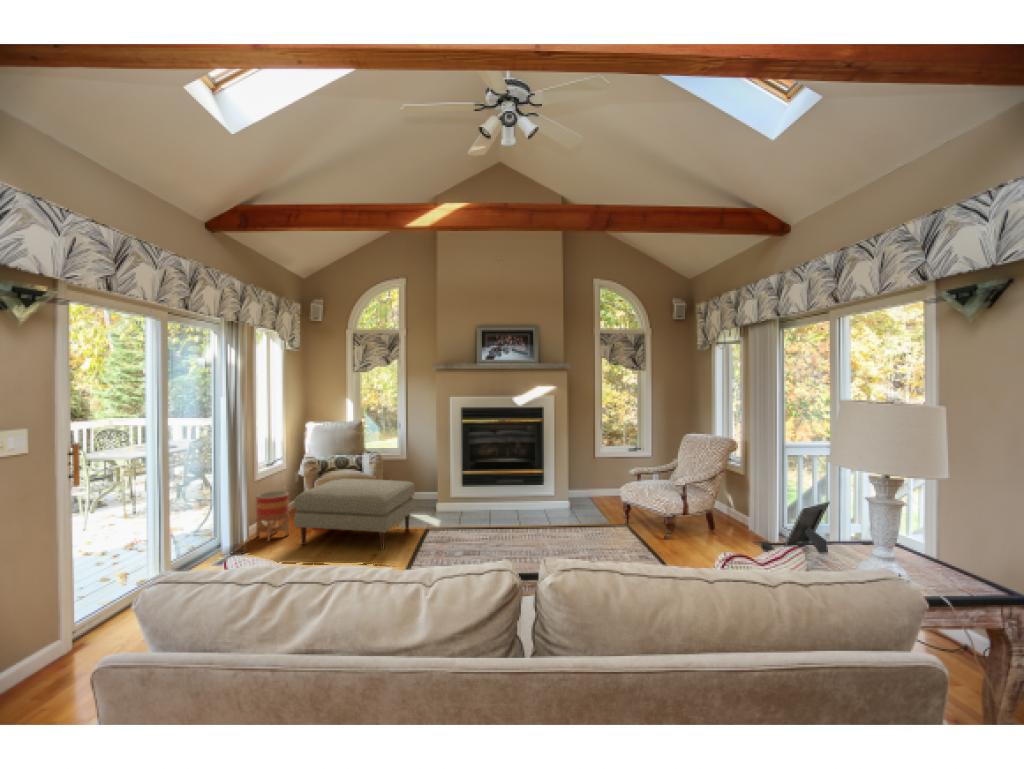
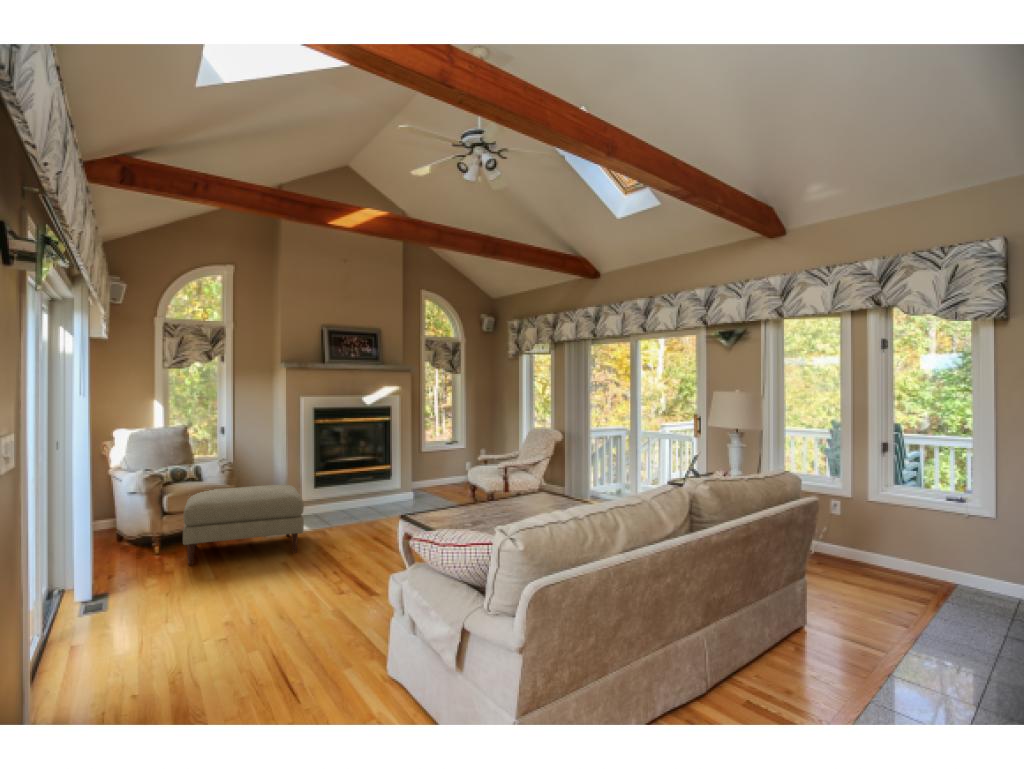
planter: present [256,491,289,541] -> none [106,510,151,571]

